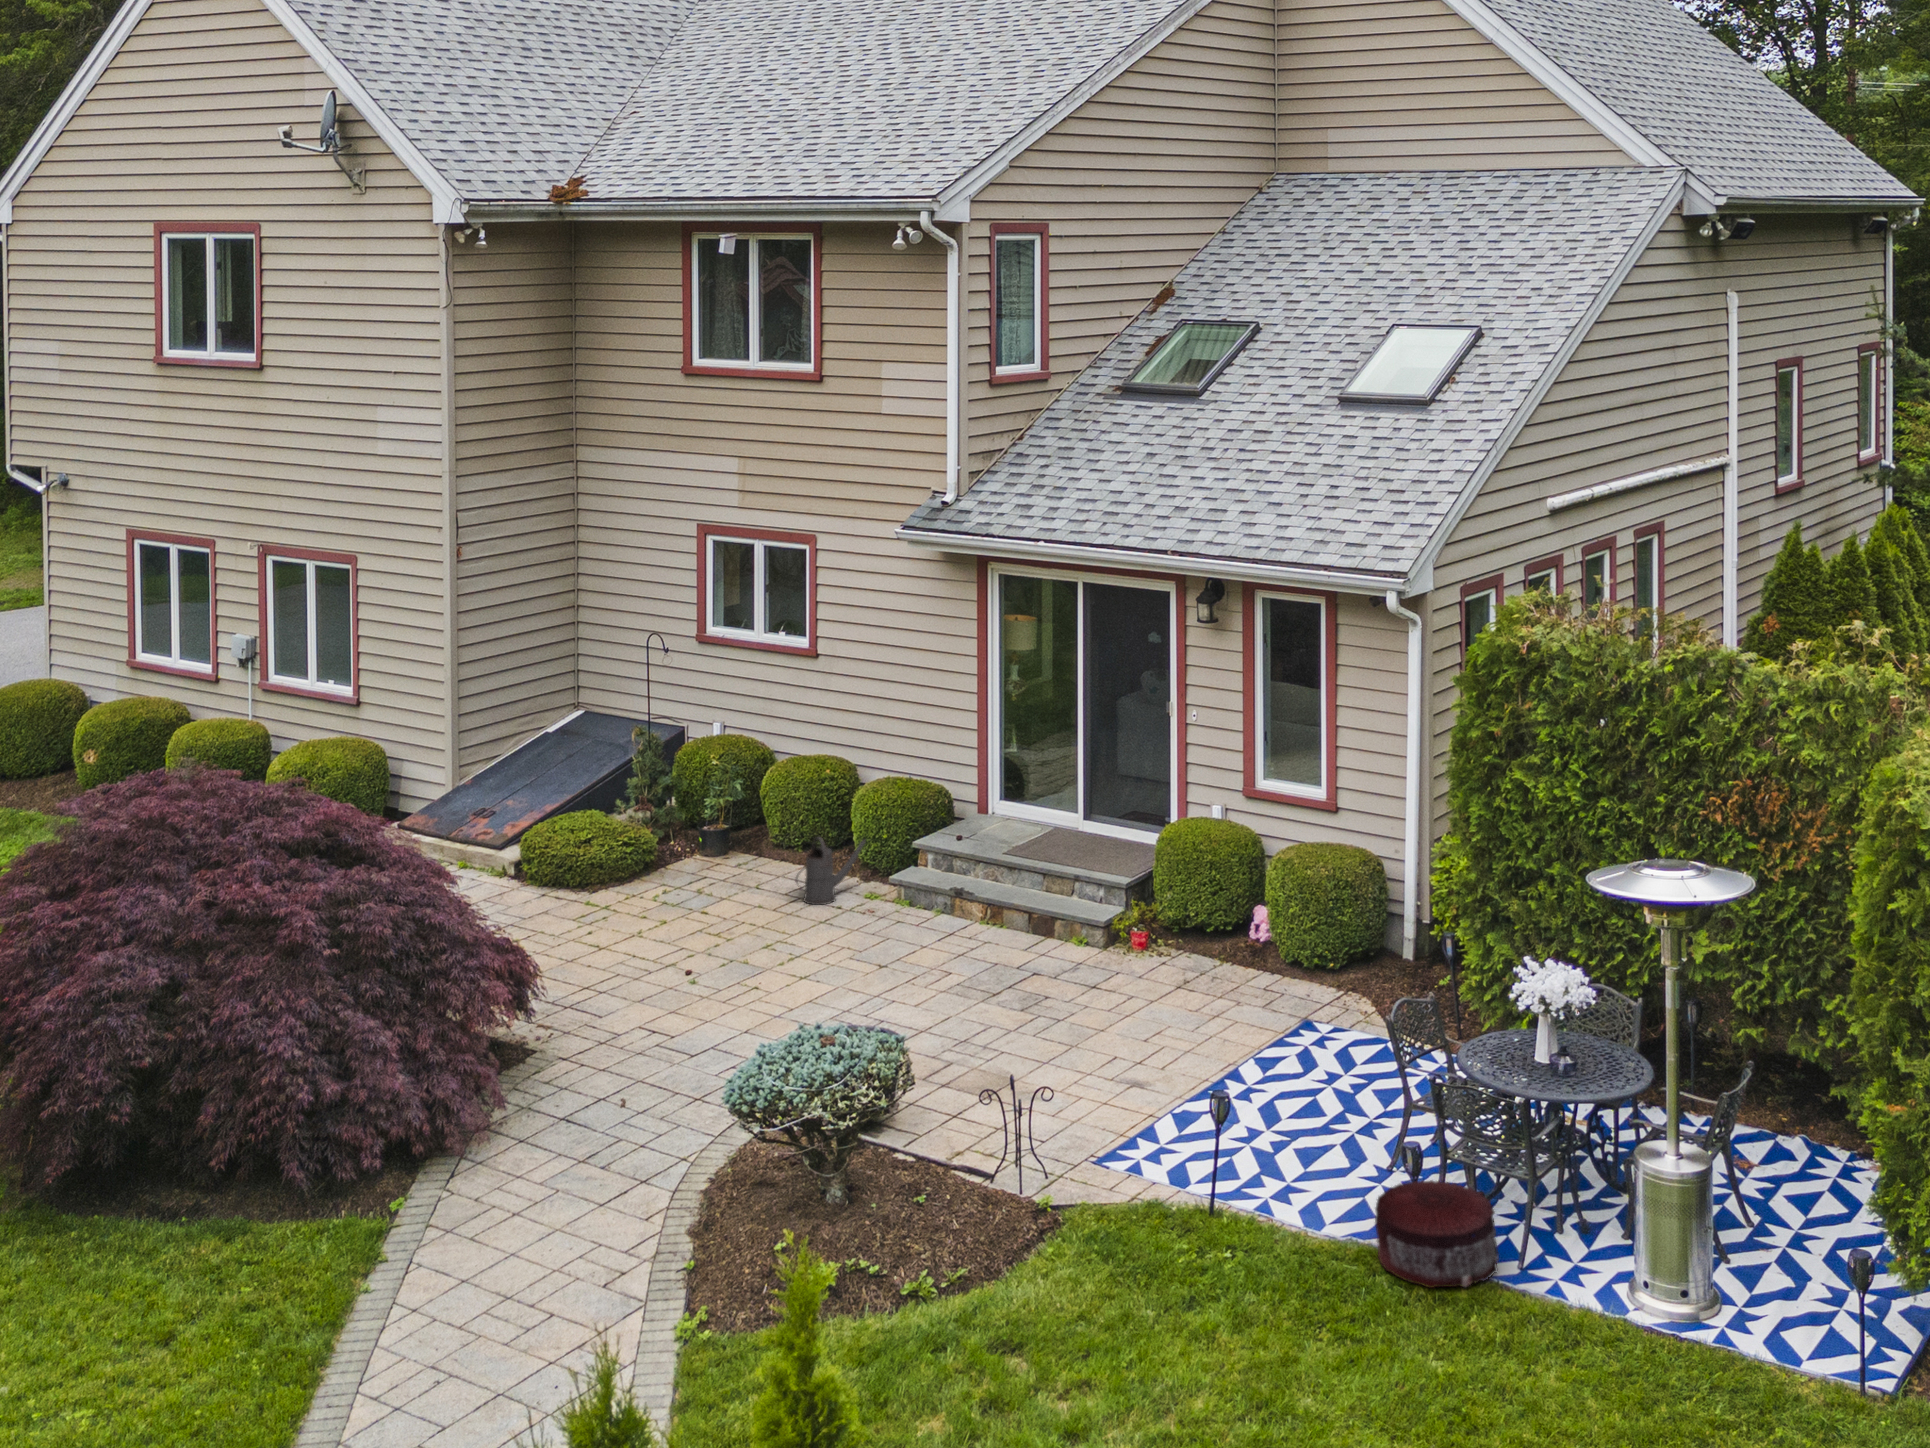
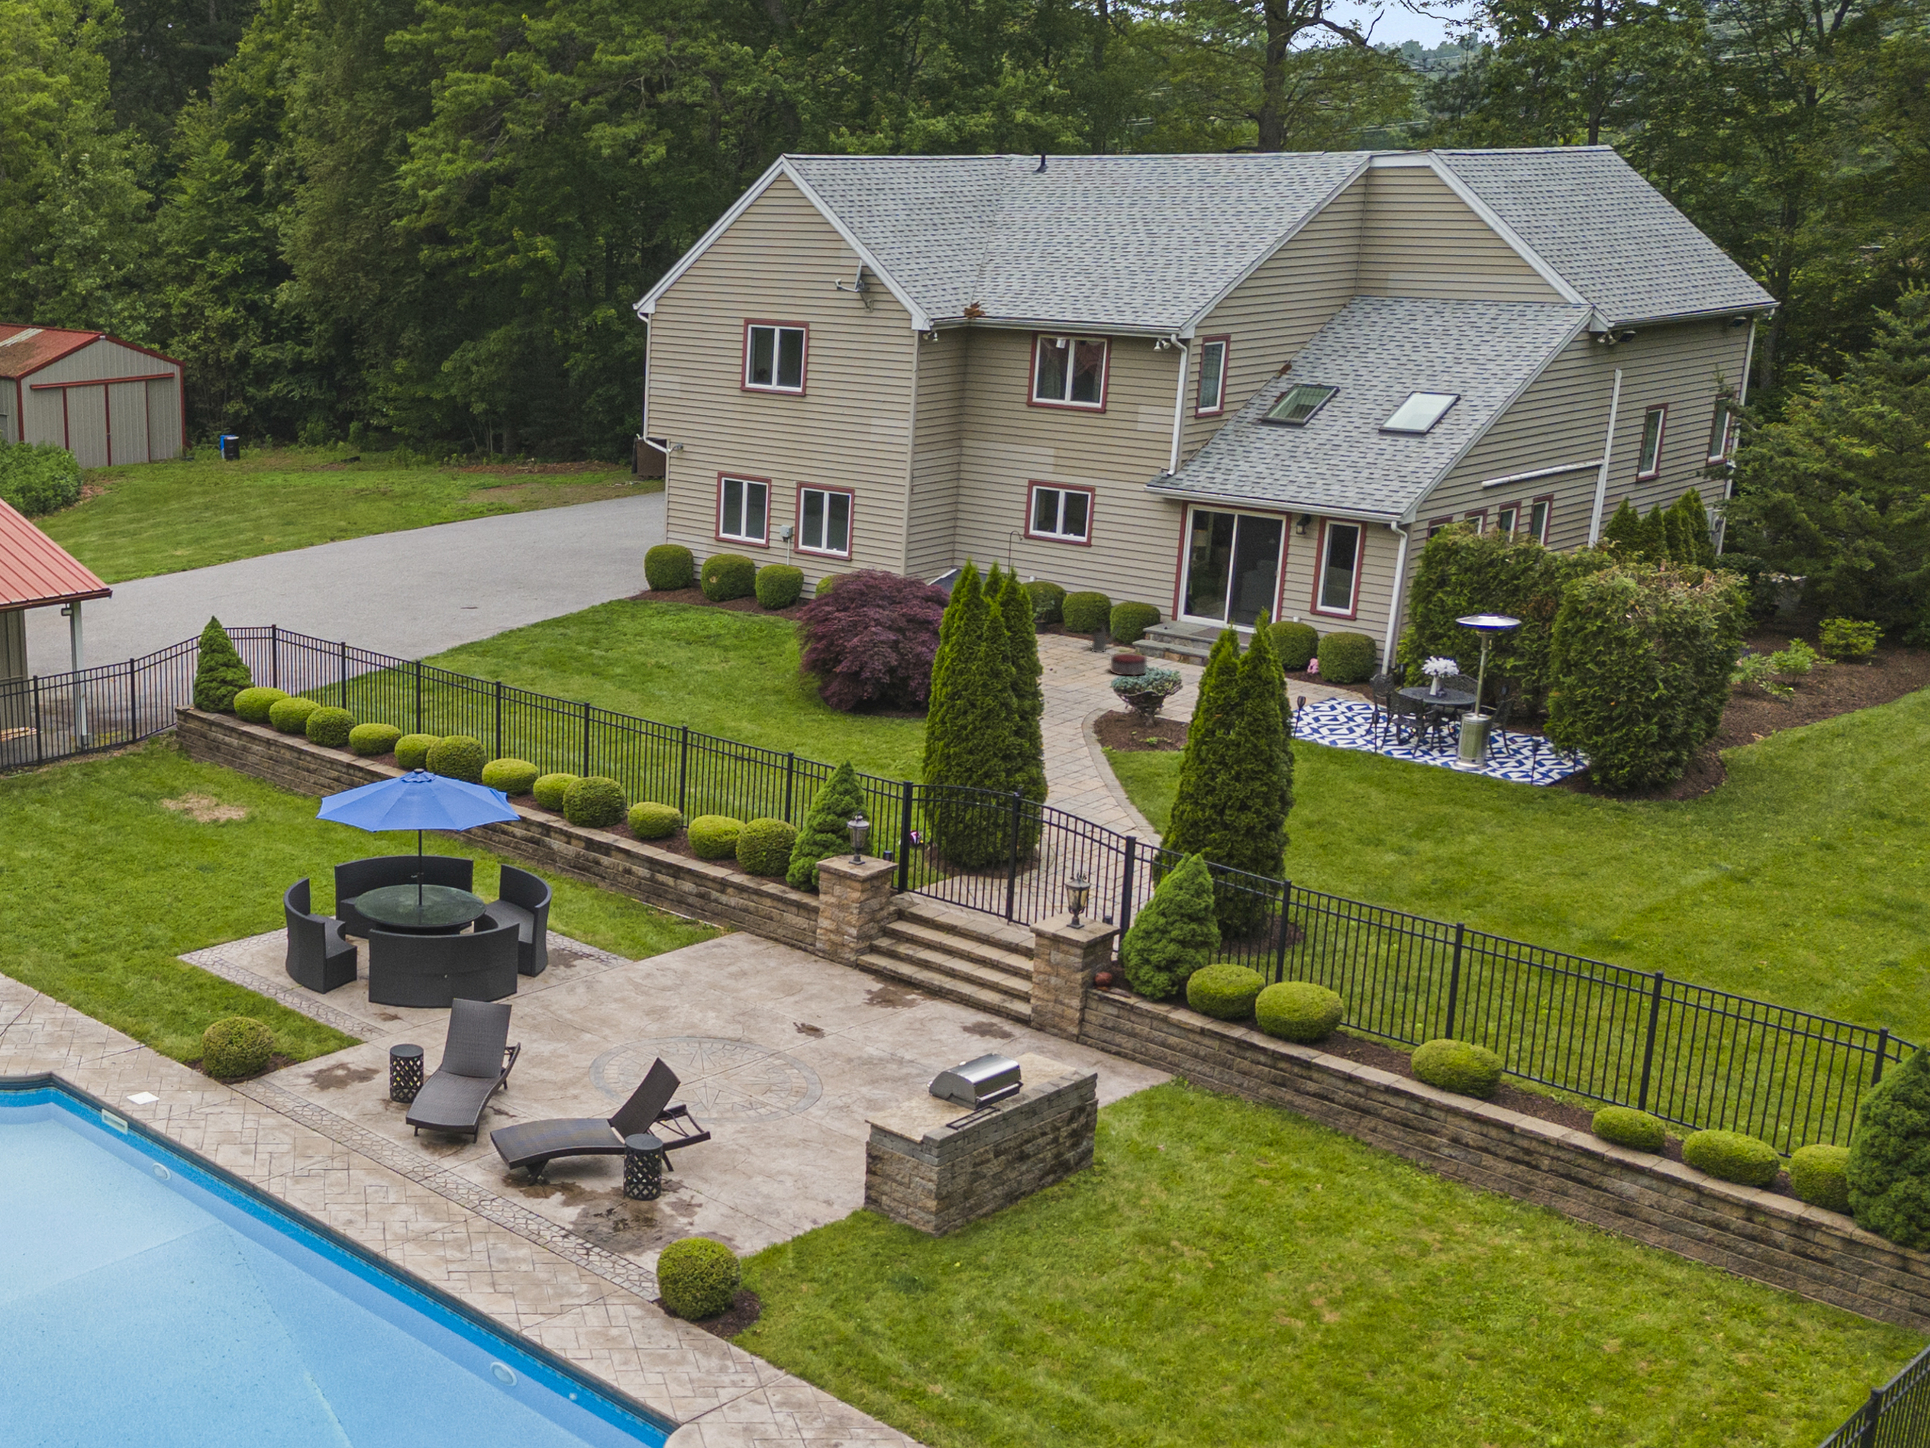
pouf: present [1375,1180,1499,1288] -> present [1111,653,1147,675]

